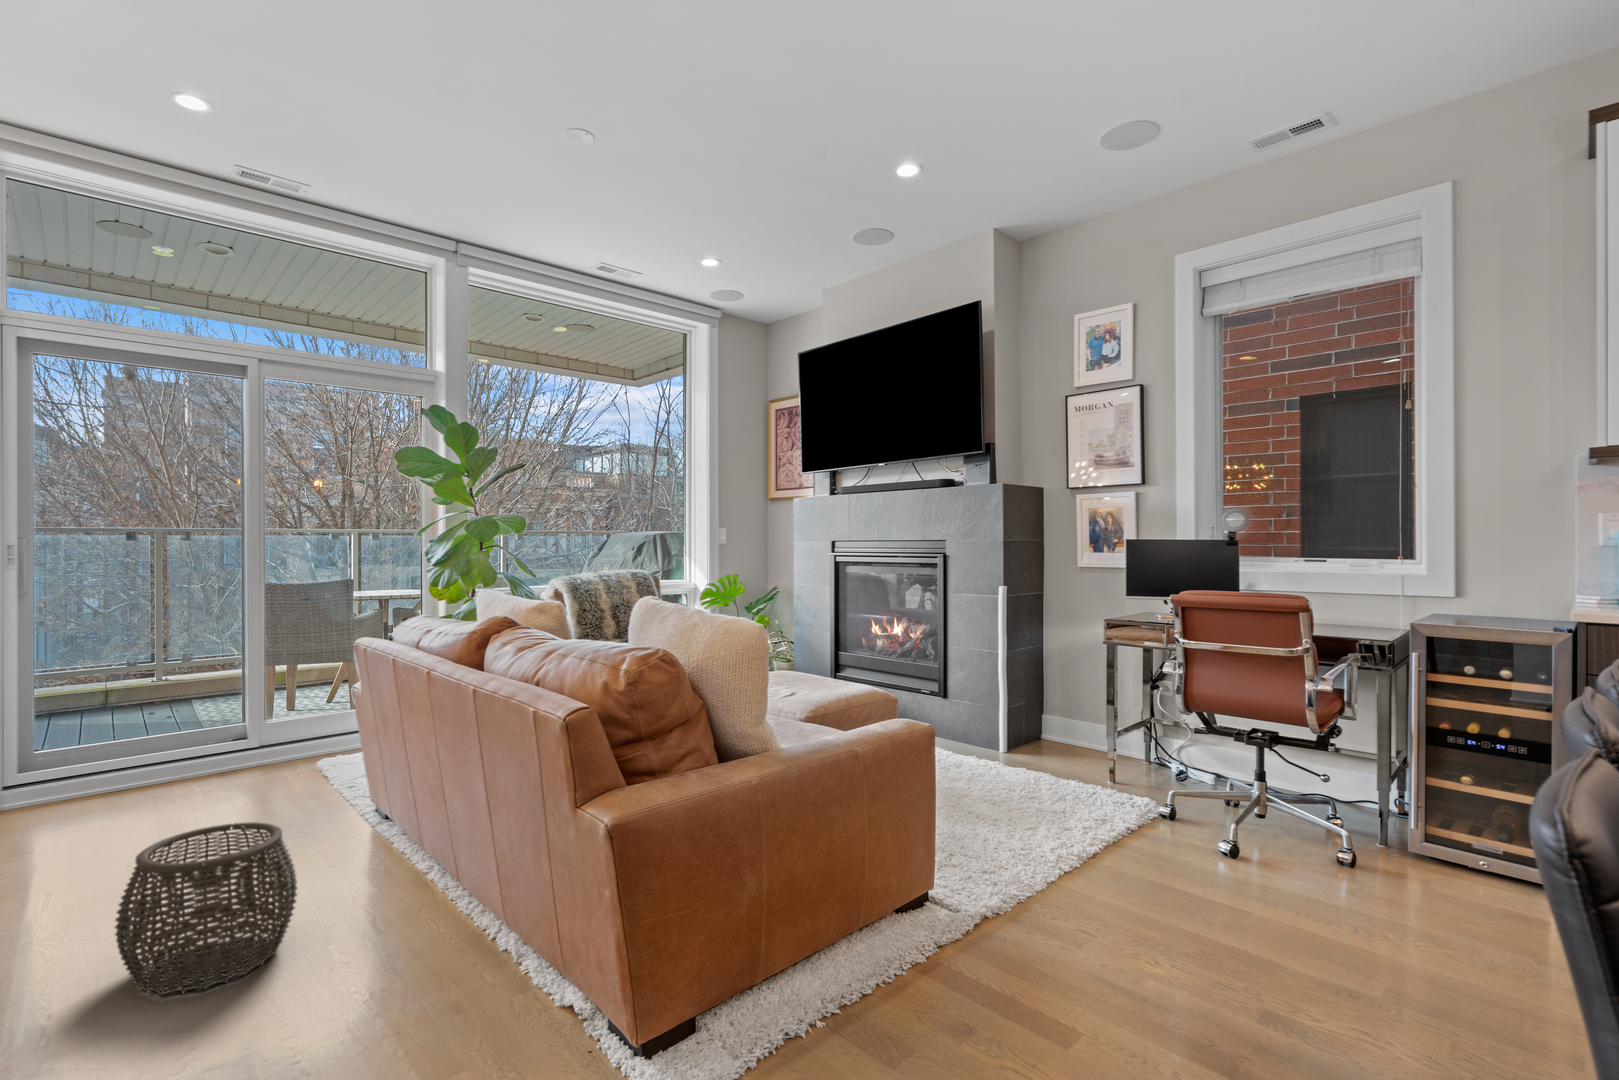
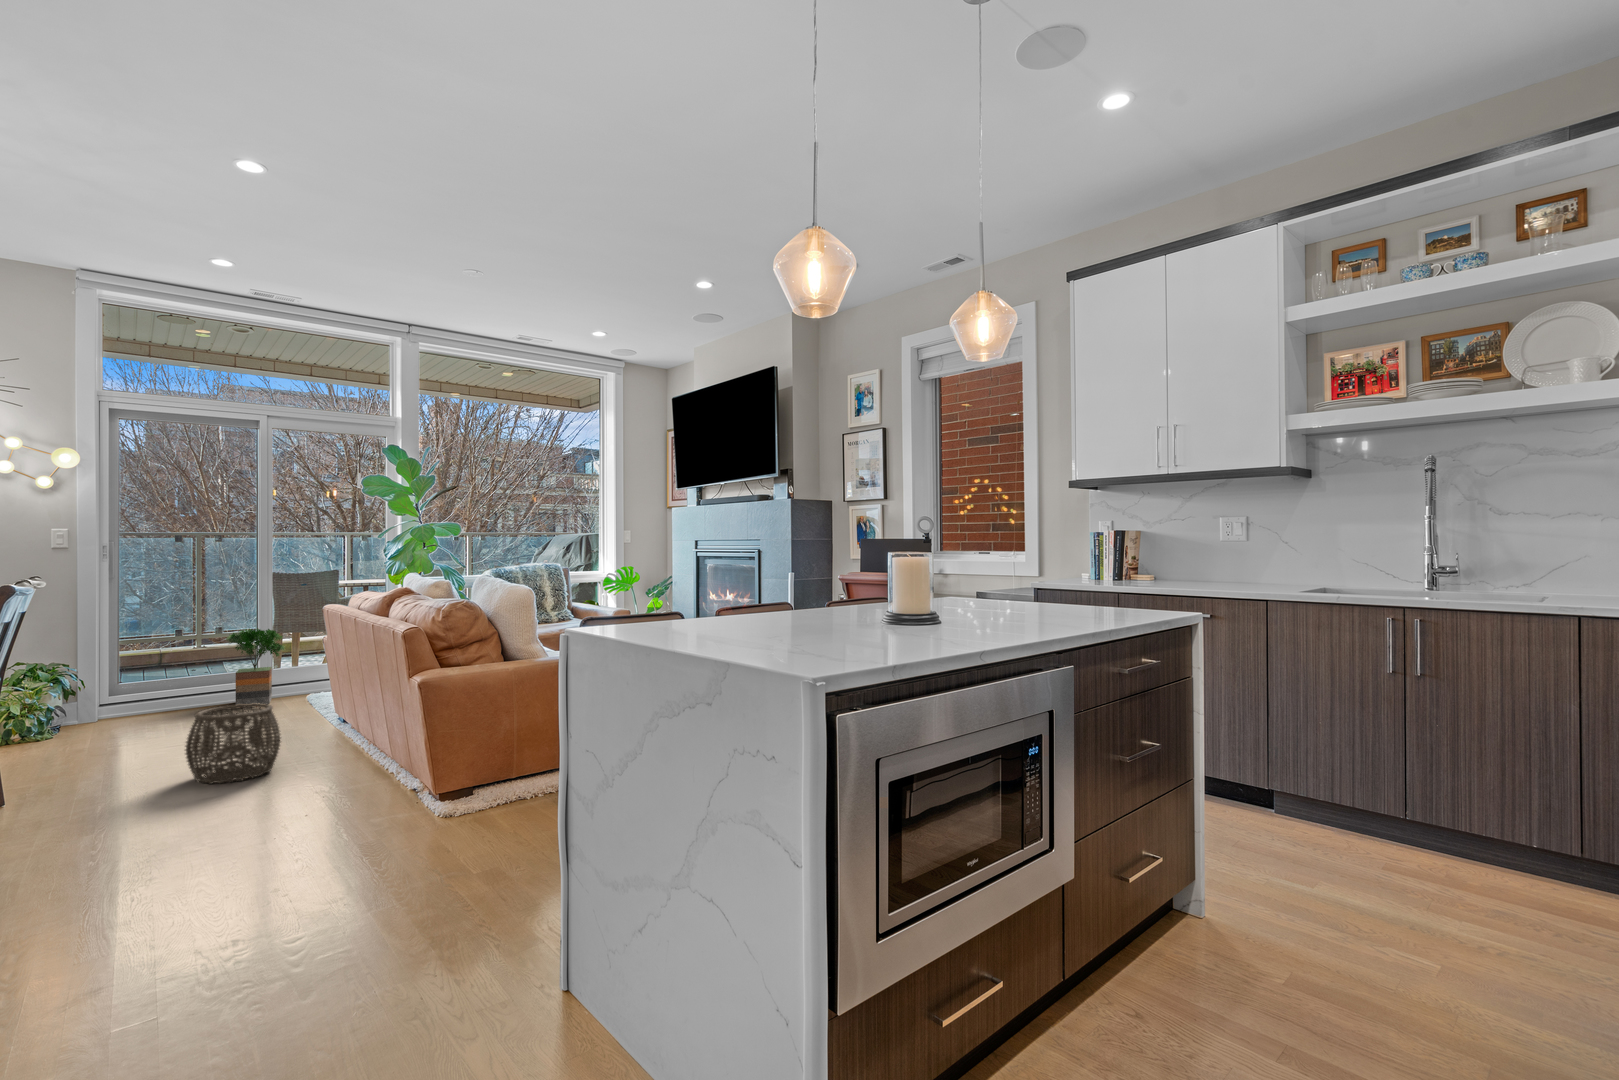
potted tree: none [197,663,289,780] -> present [227,629,284,705]

